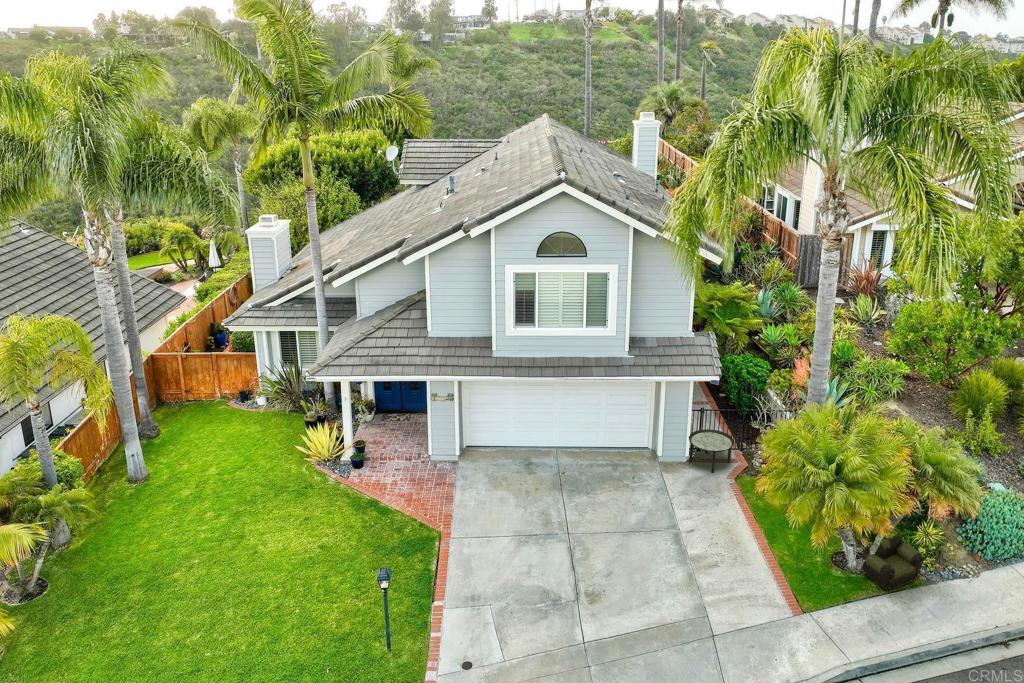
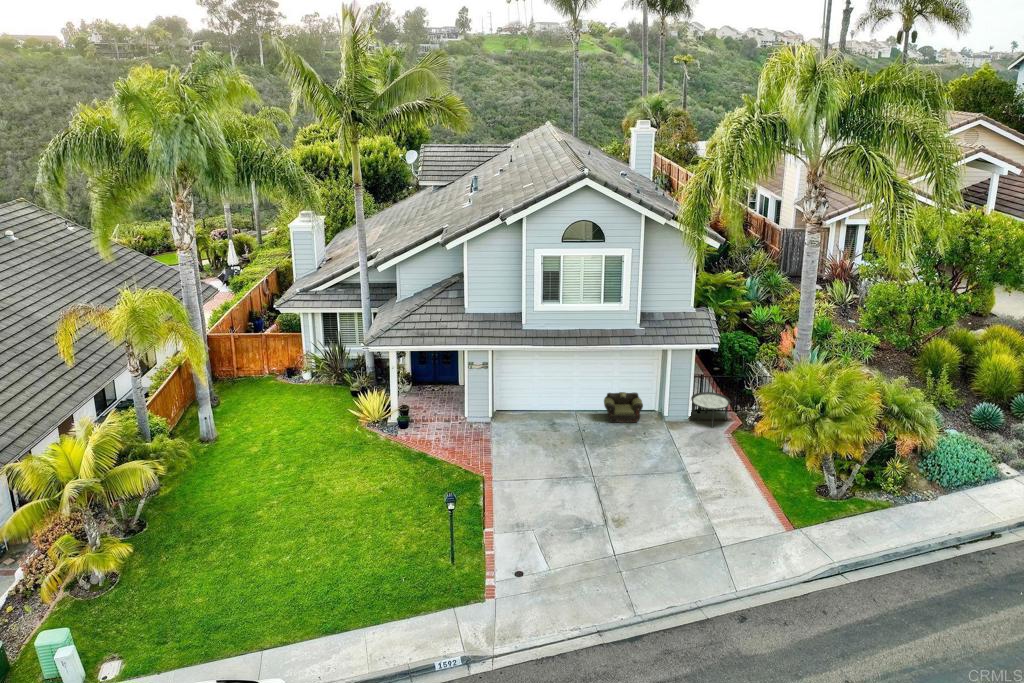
armchair: present [861,536,925,591] -> present [604,392,643,423]

